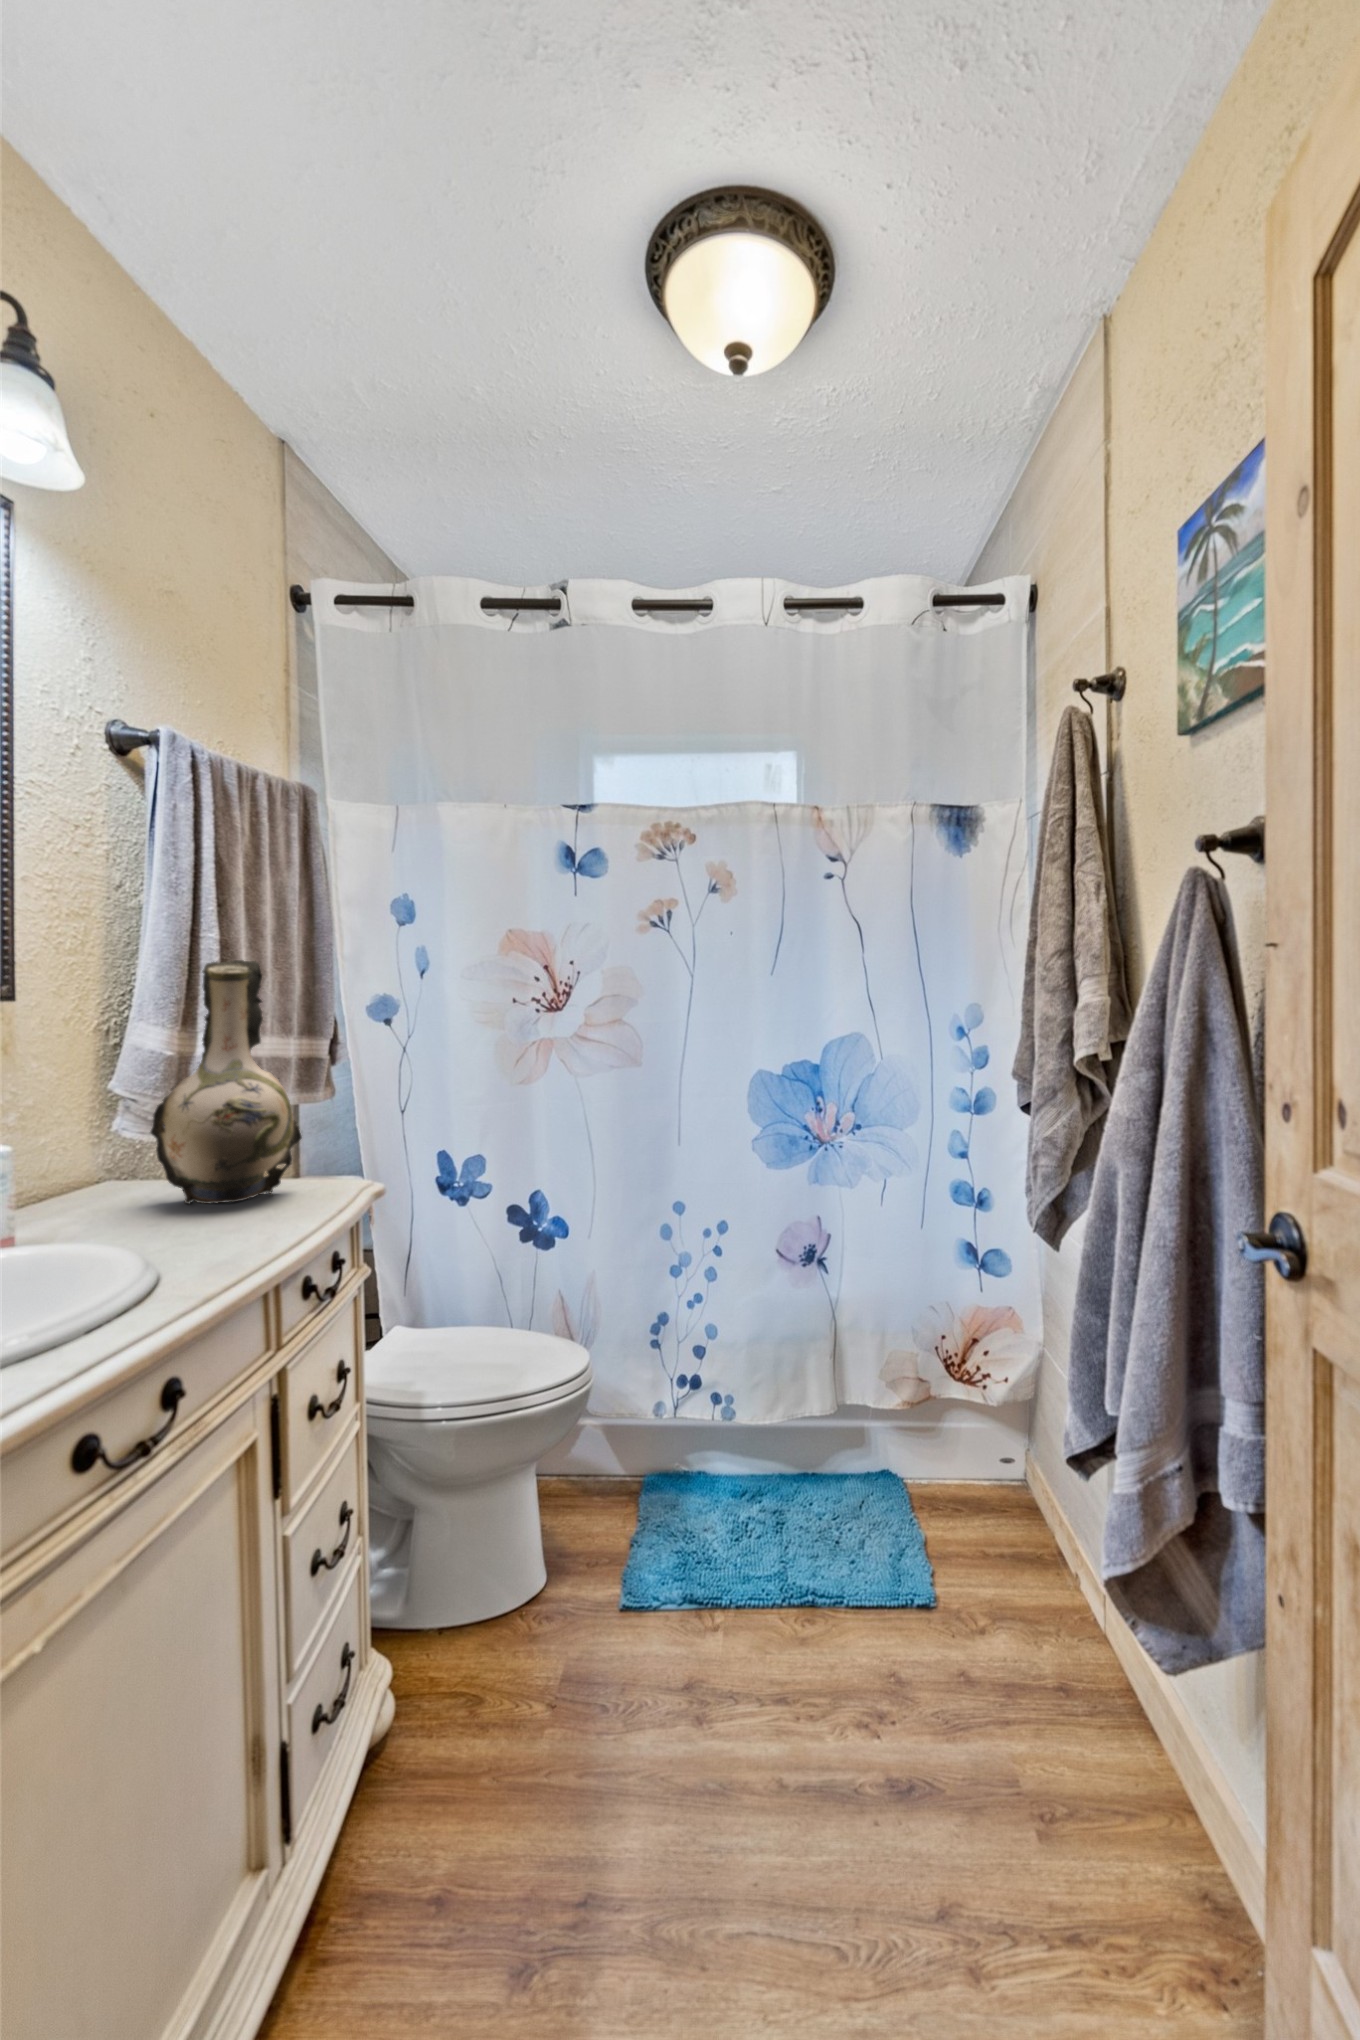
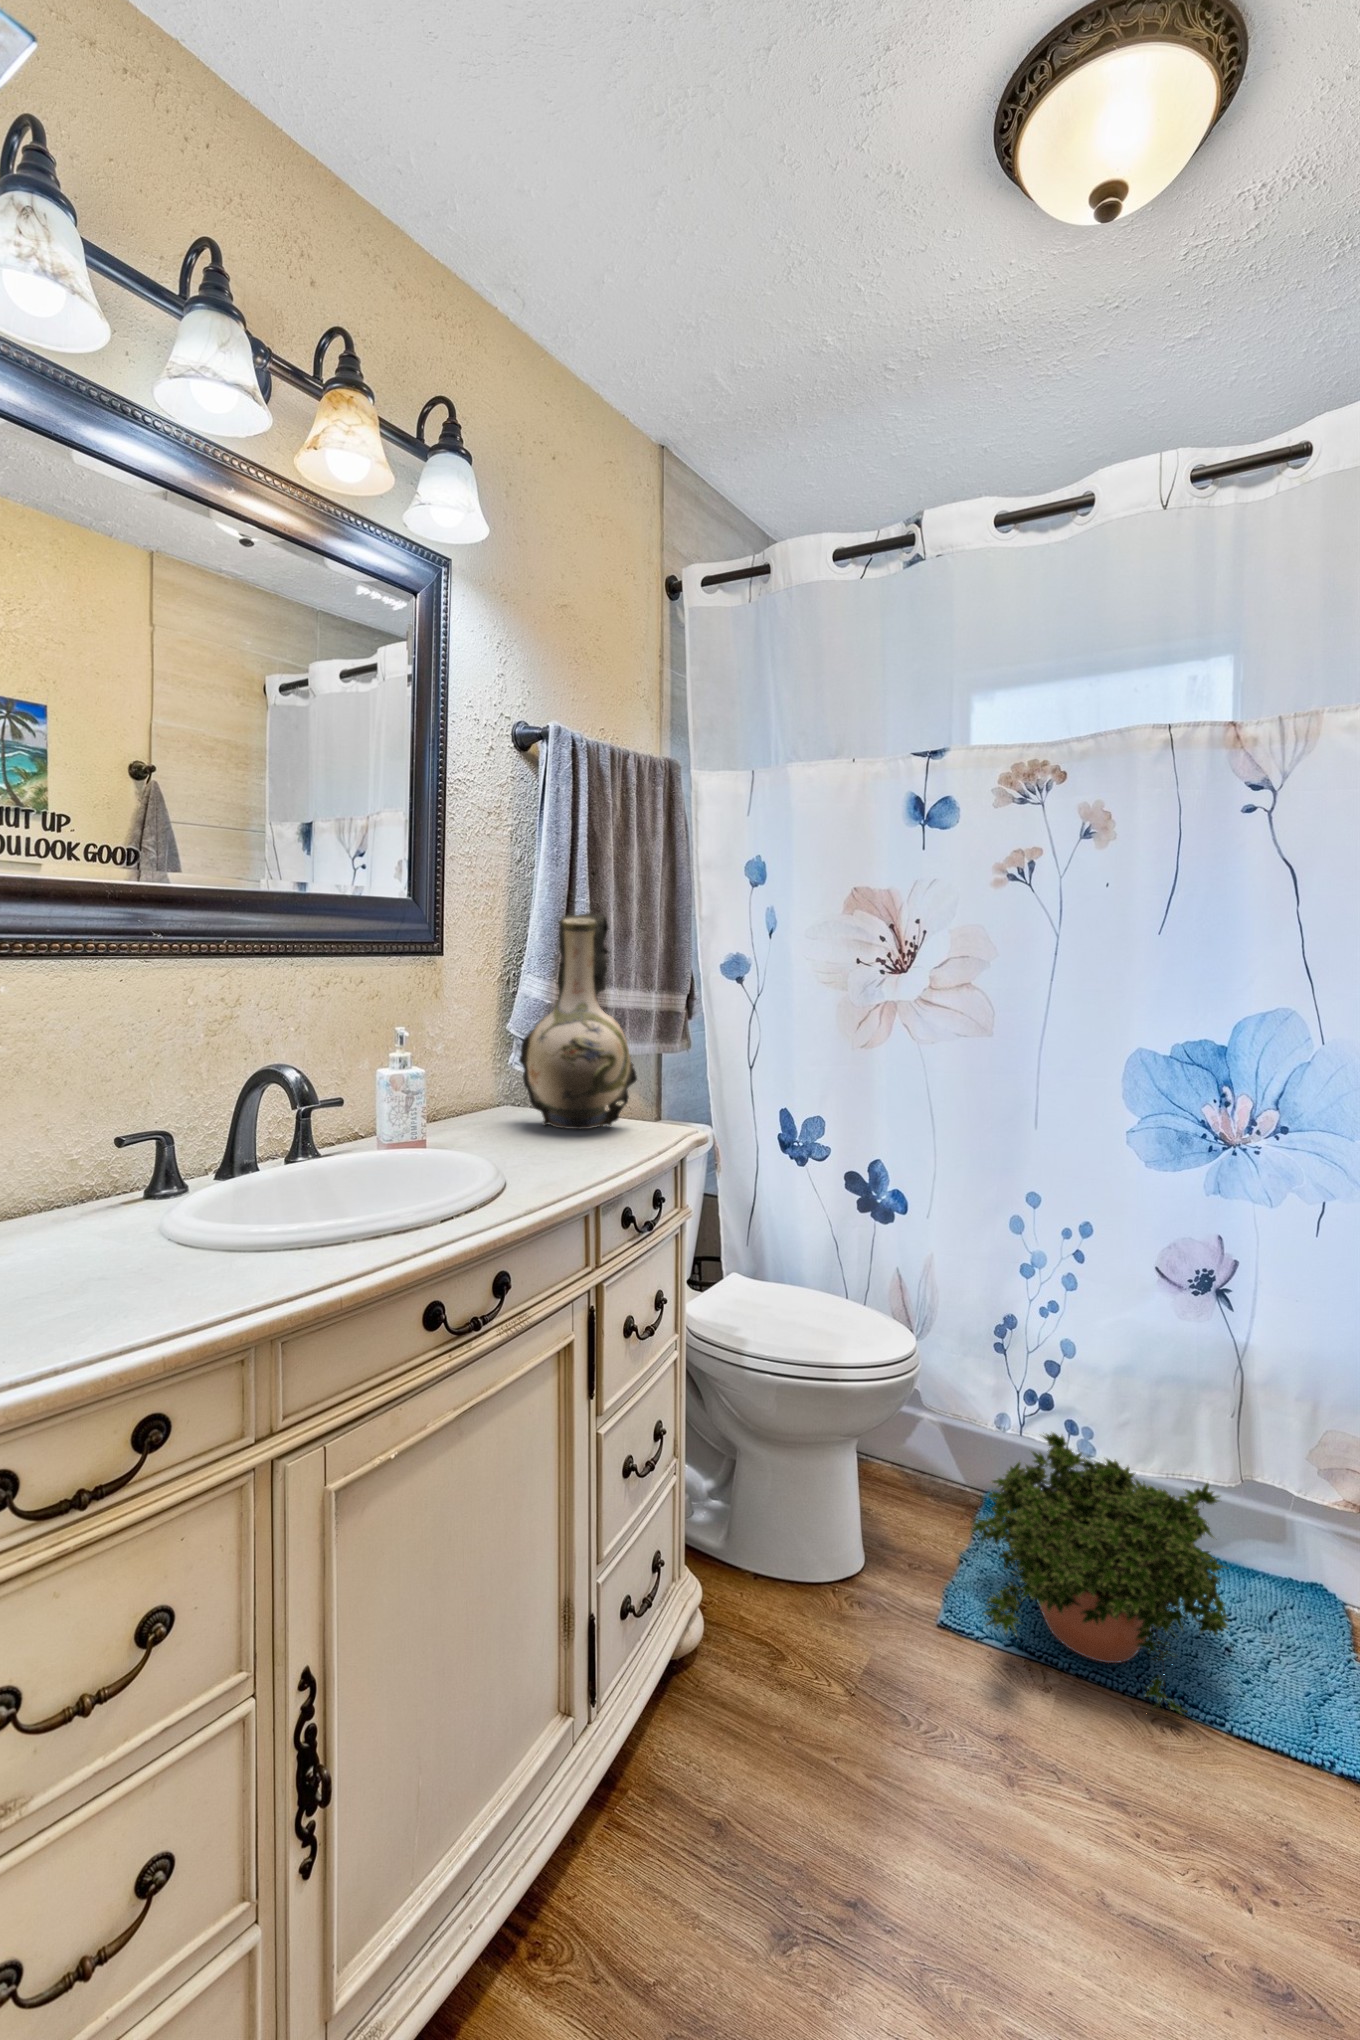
potted plant: none [639,1404,843,1620] -> present [971,1433,1227,1714]

